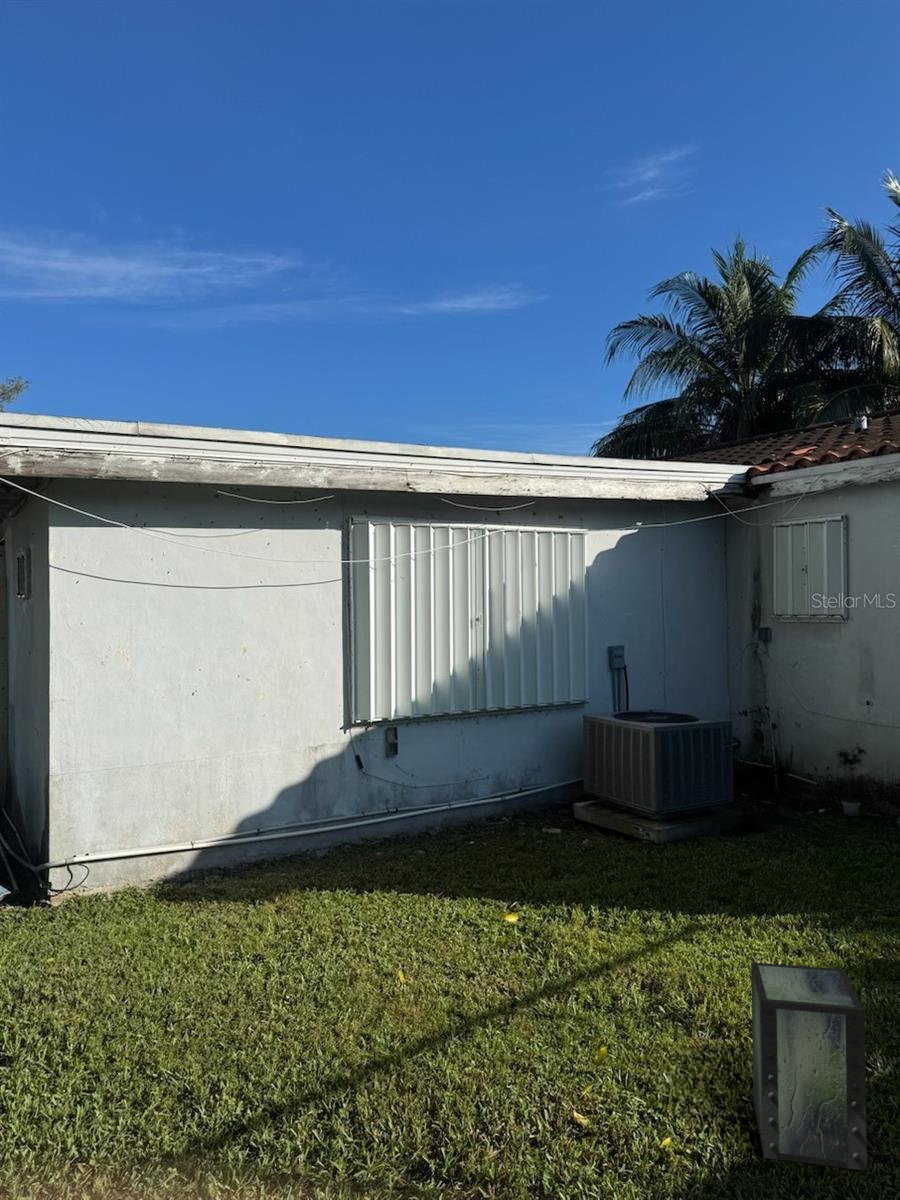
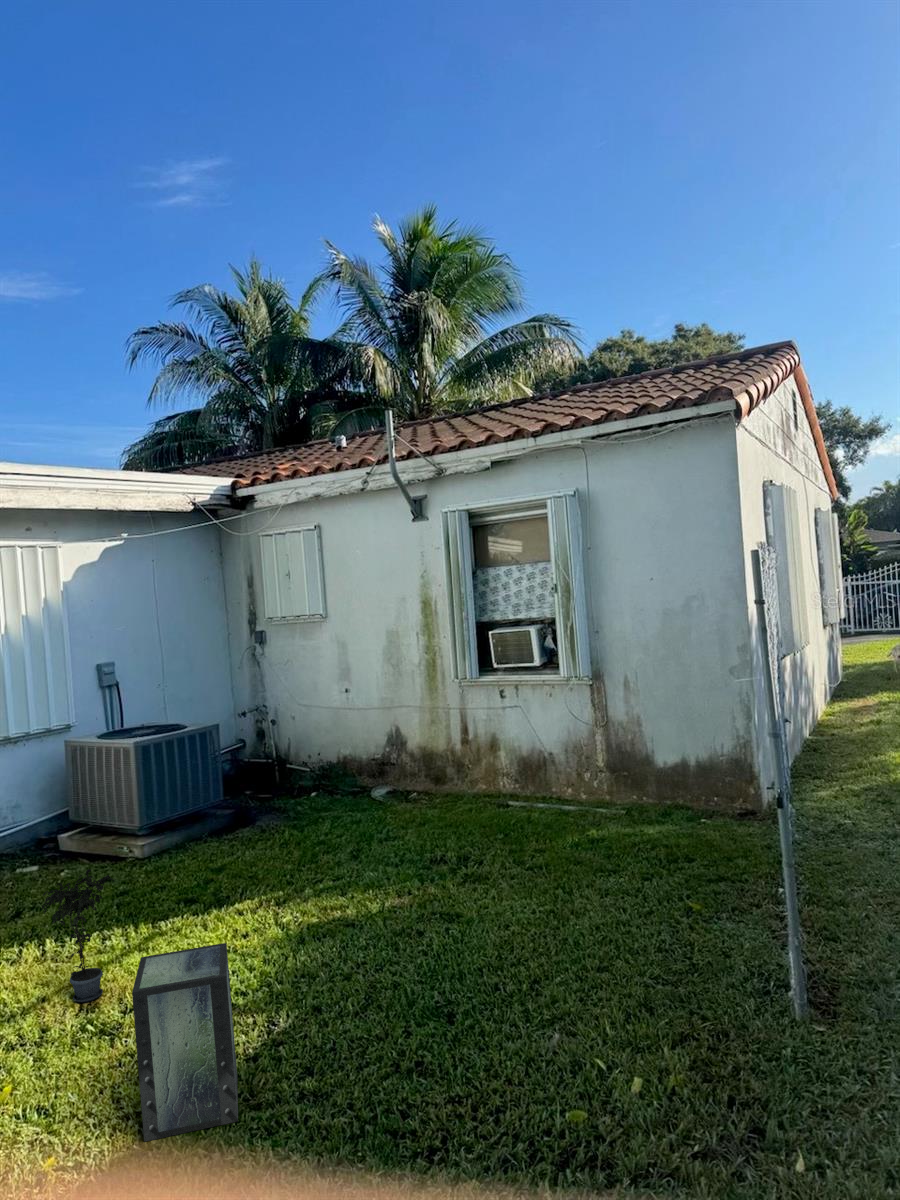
potted plant: present [834,743,867,816] -> present [42,869,114,1002]

